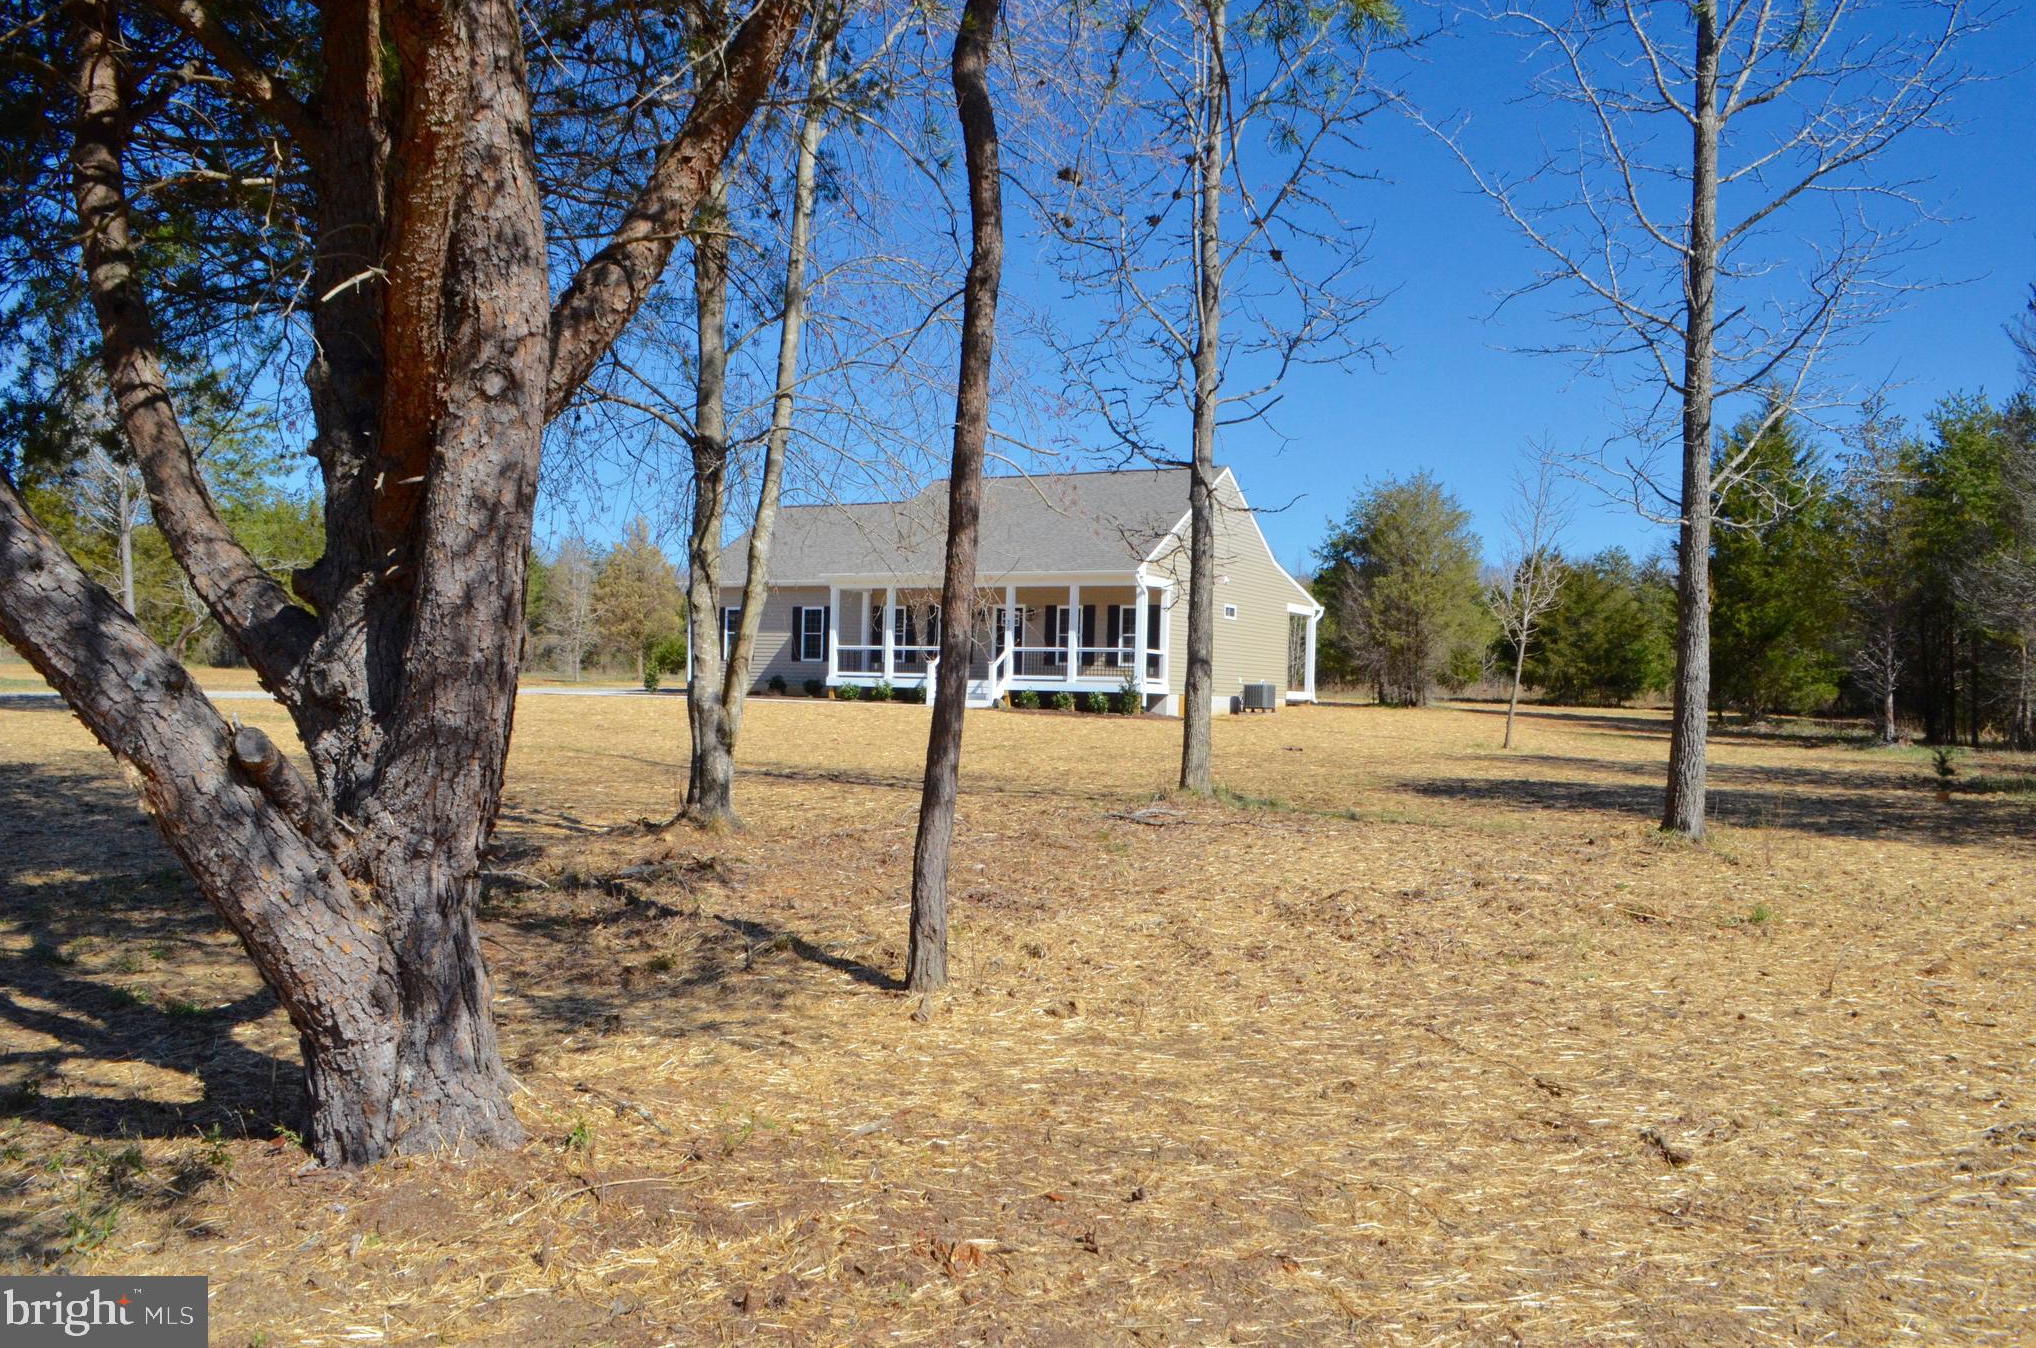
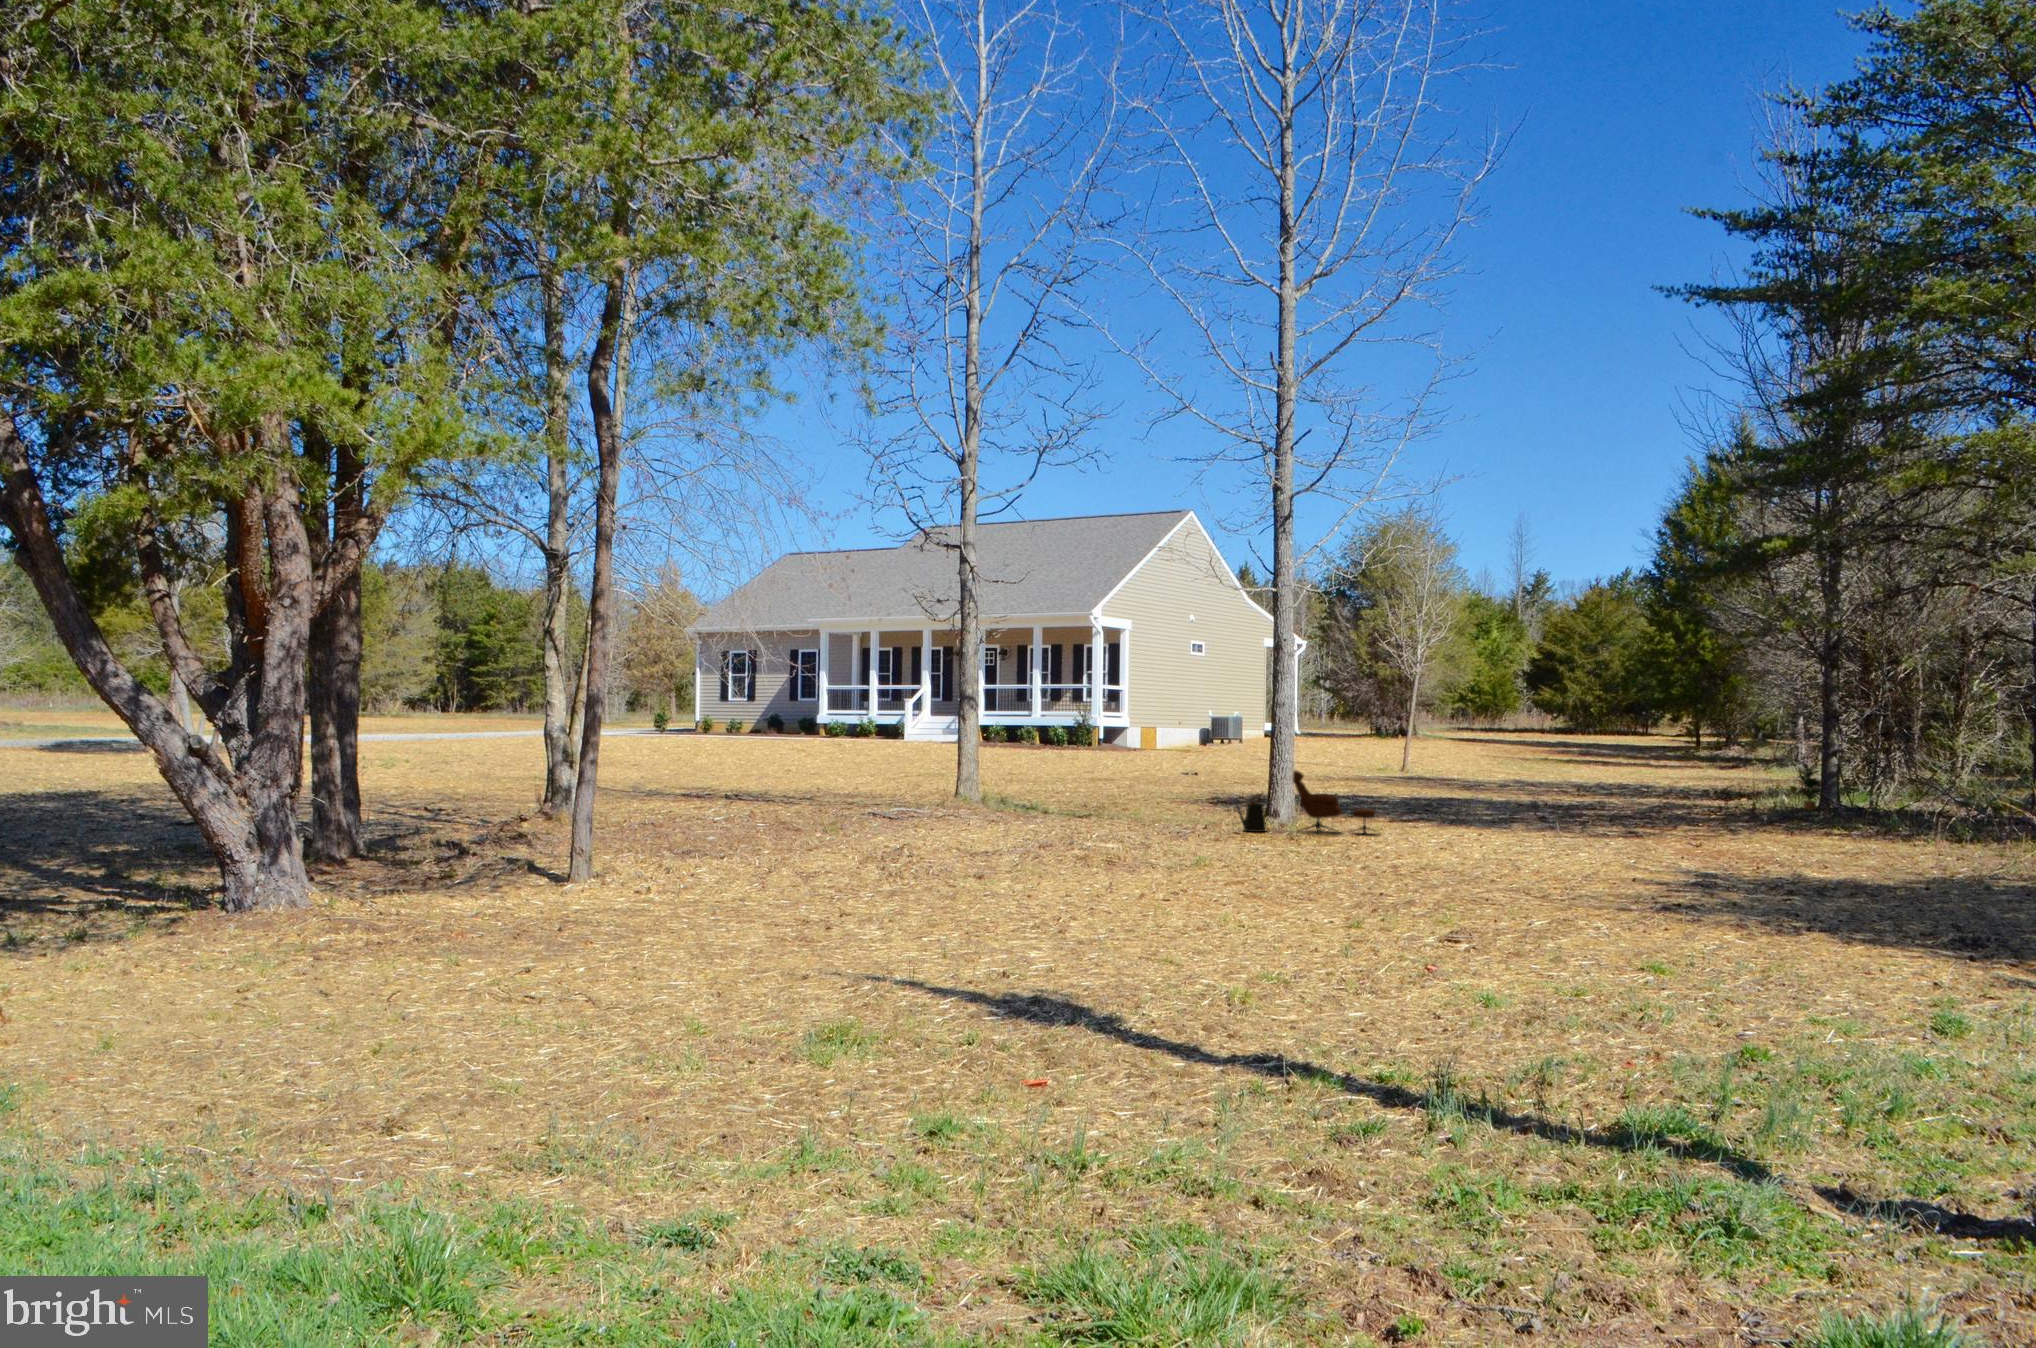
lounge chair: none [1353,753,1451,825] -> present [1293,771,1376,832]
watering can: none [1289,775,1328,821] -> present [1237,793,1266,832]

